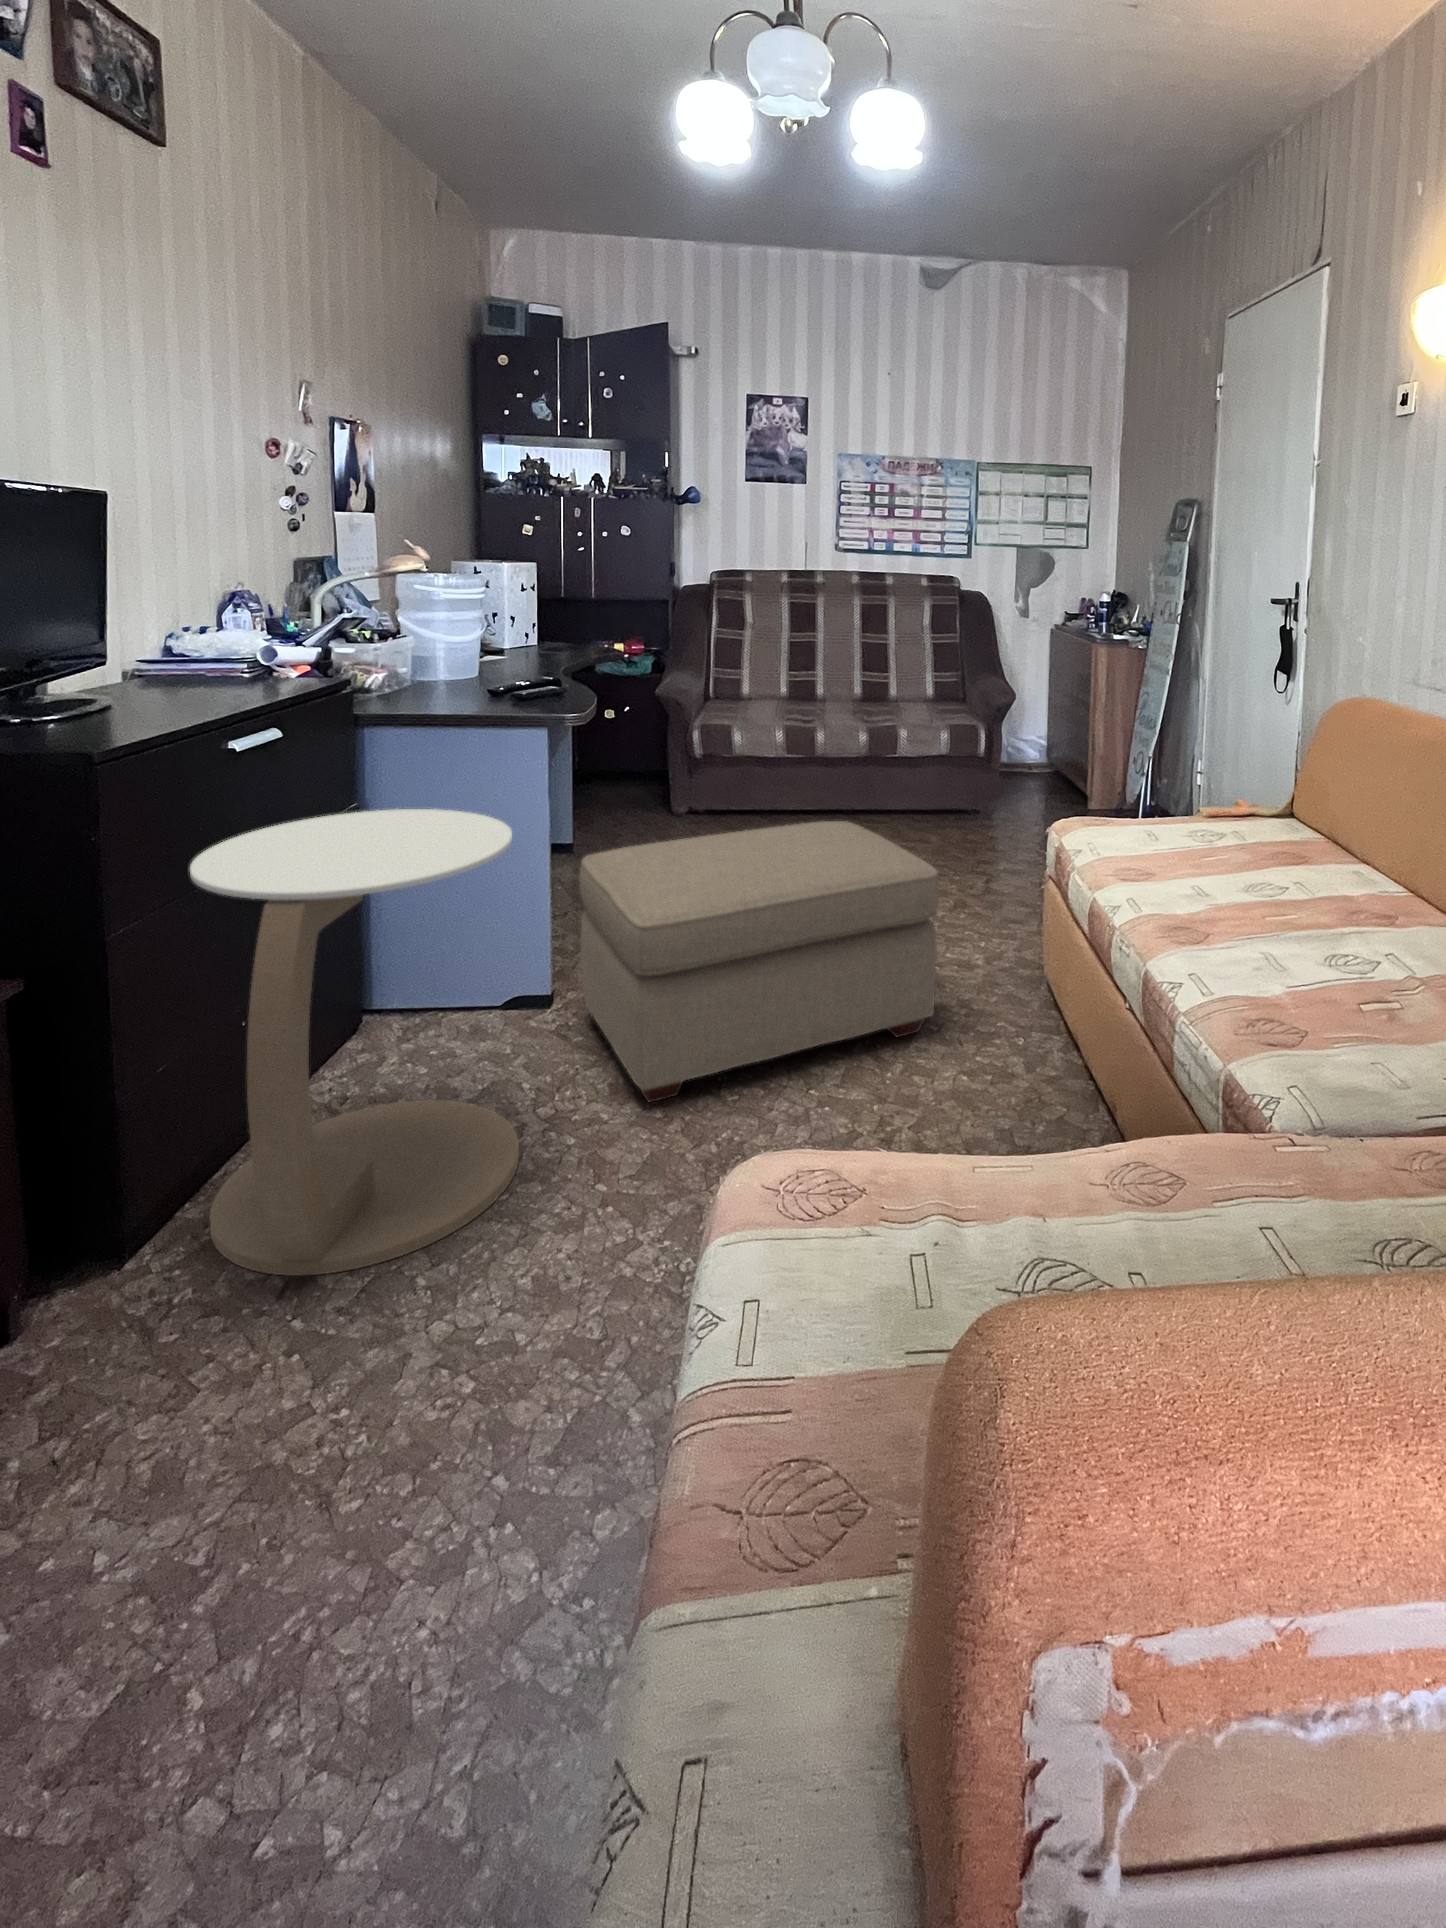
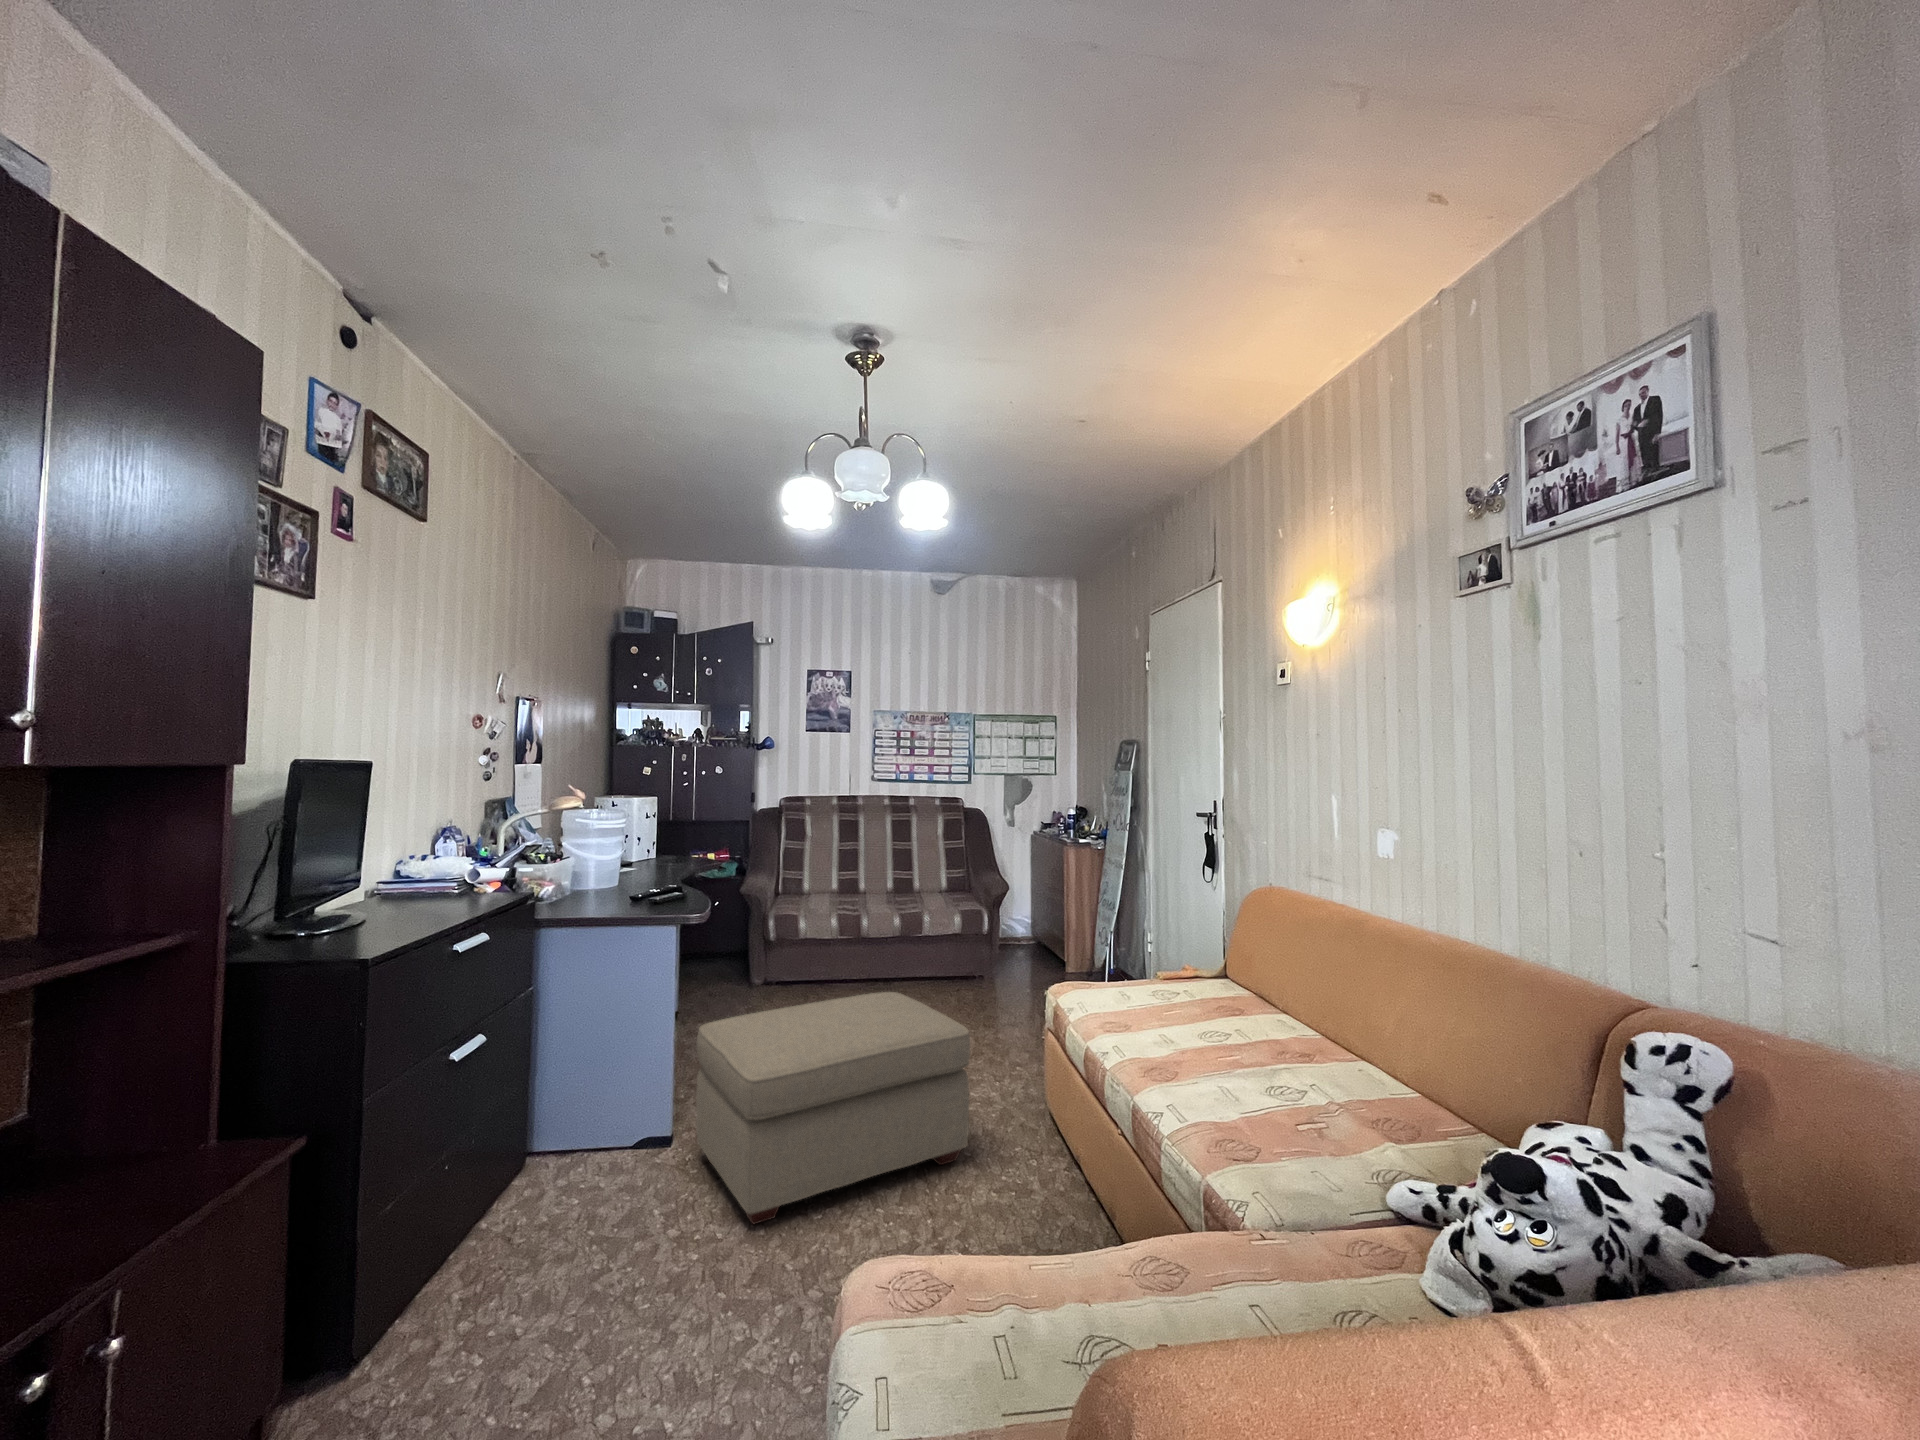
side table: present [190,809,519,1276] -> none [419,993,661,1377]

